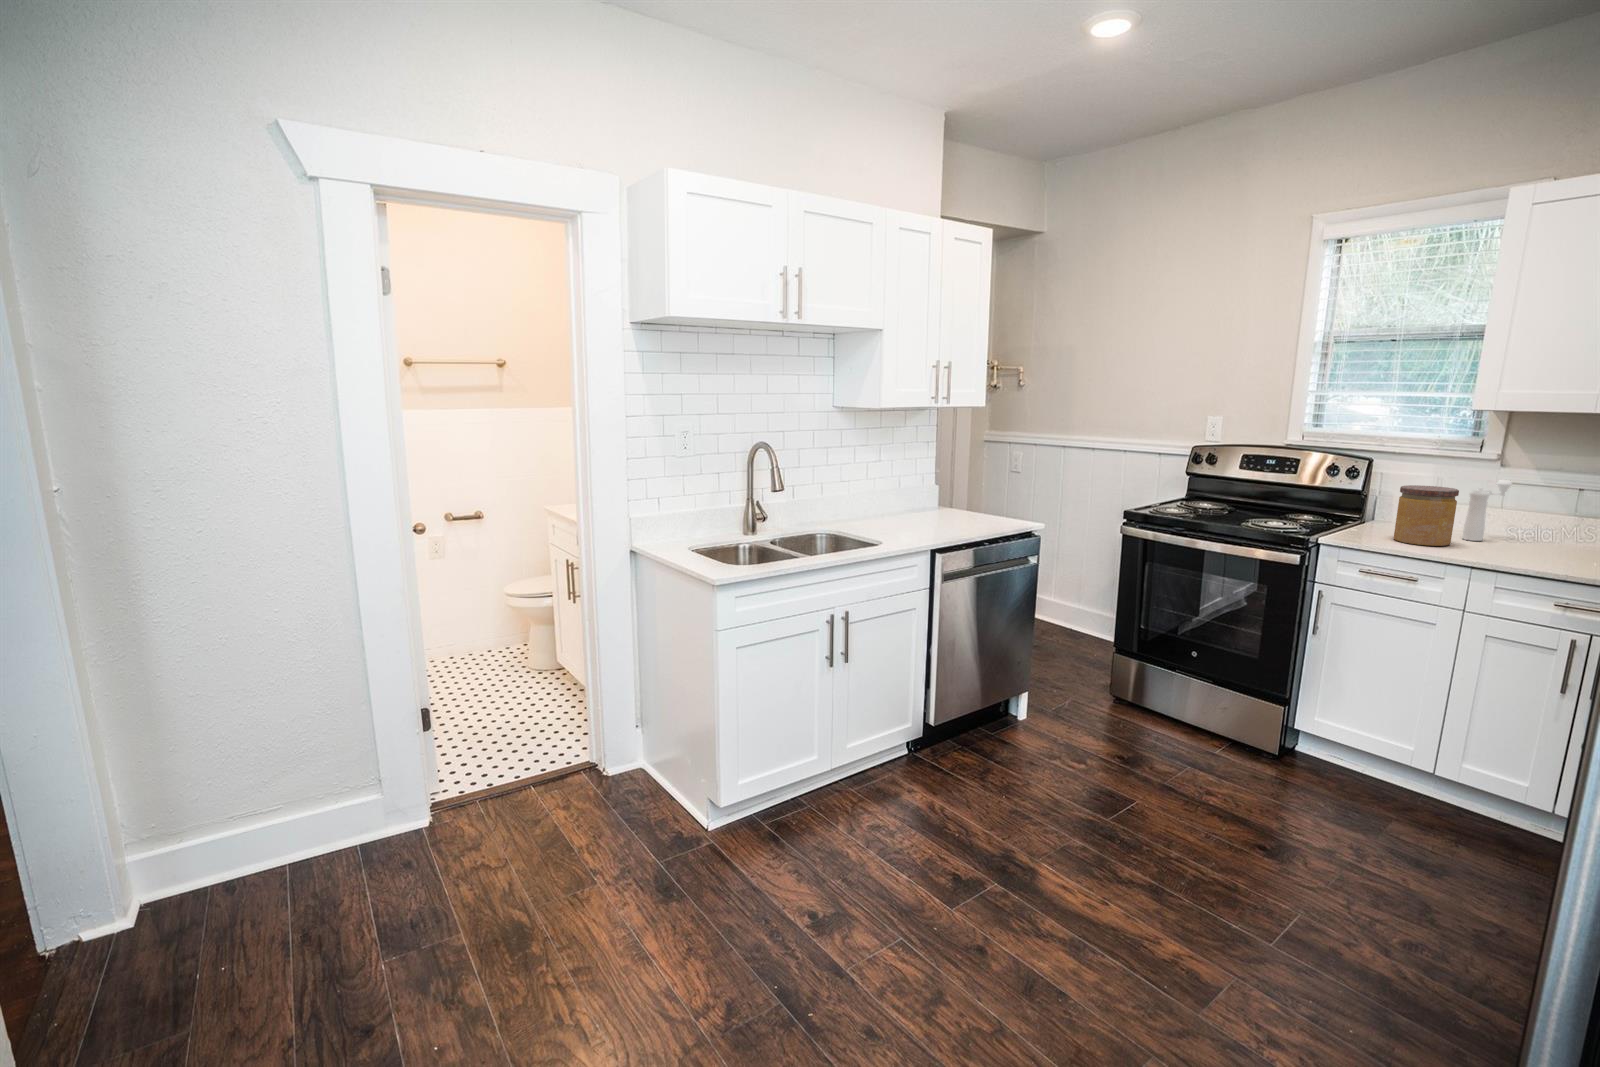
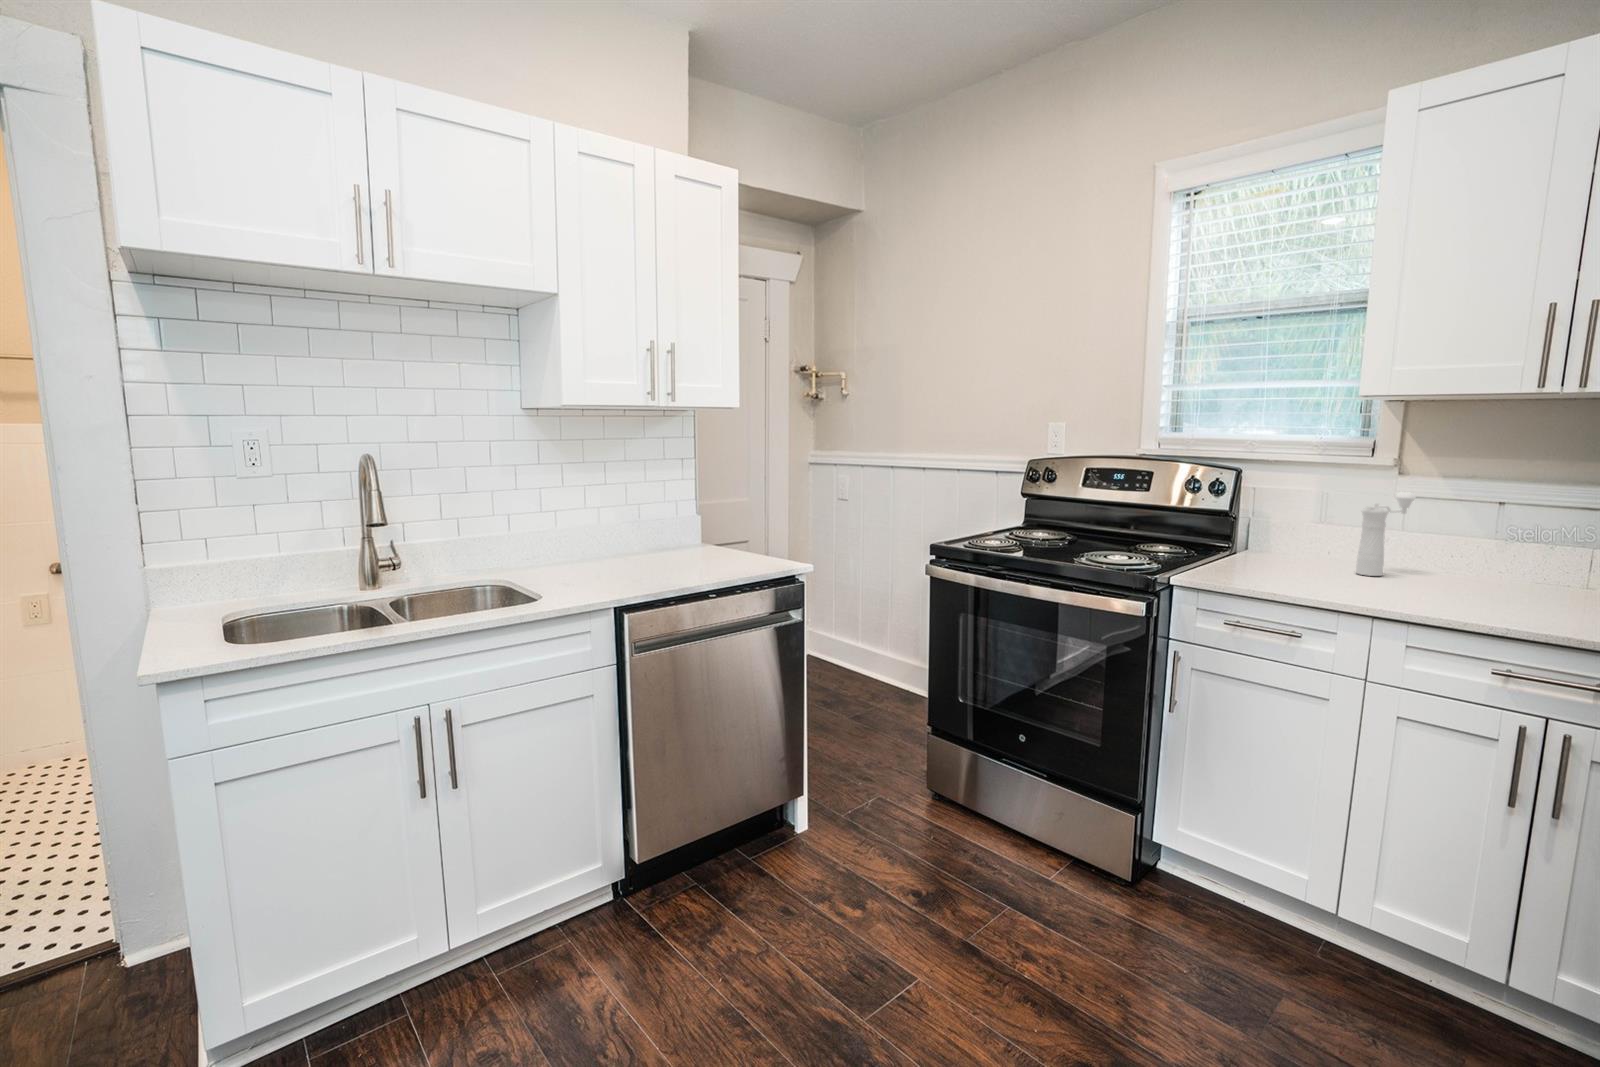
jar: present [1394,485,1459,546] -> none [1267,501,1348,585]

